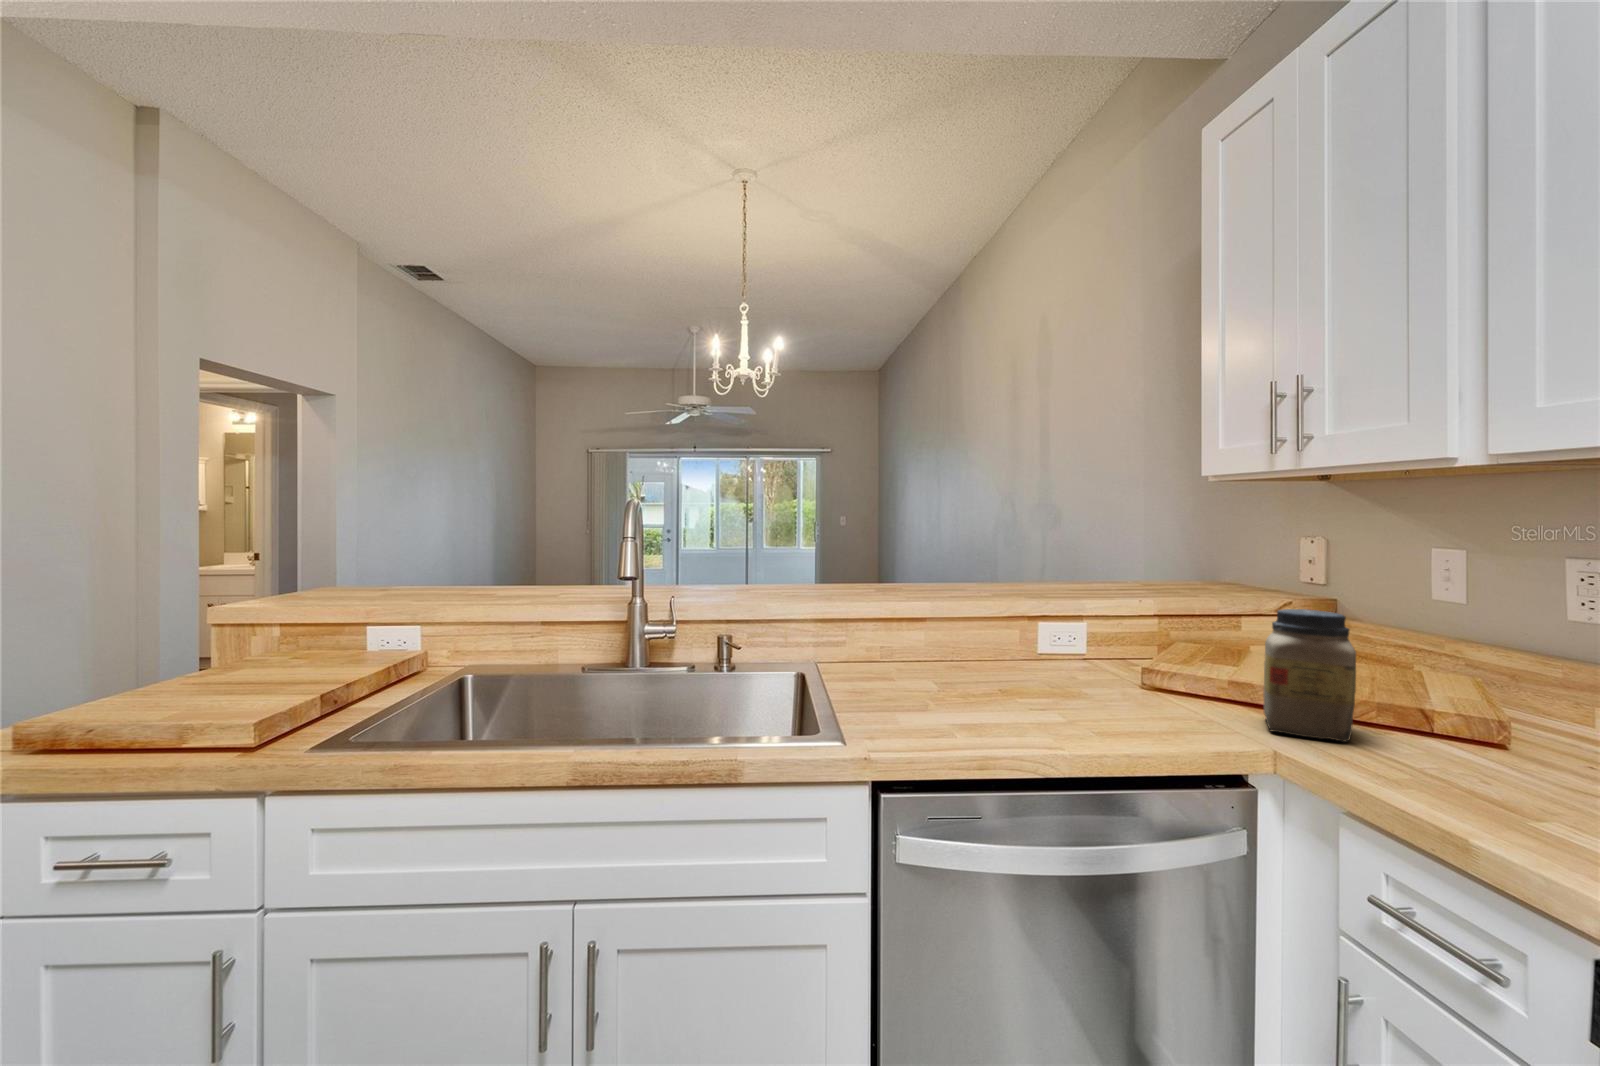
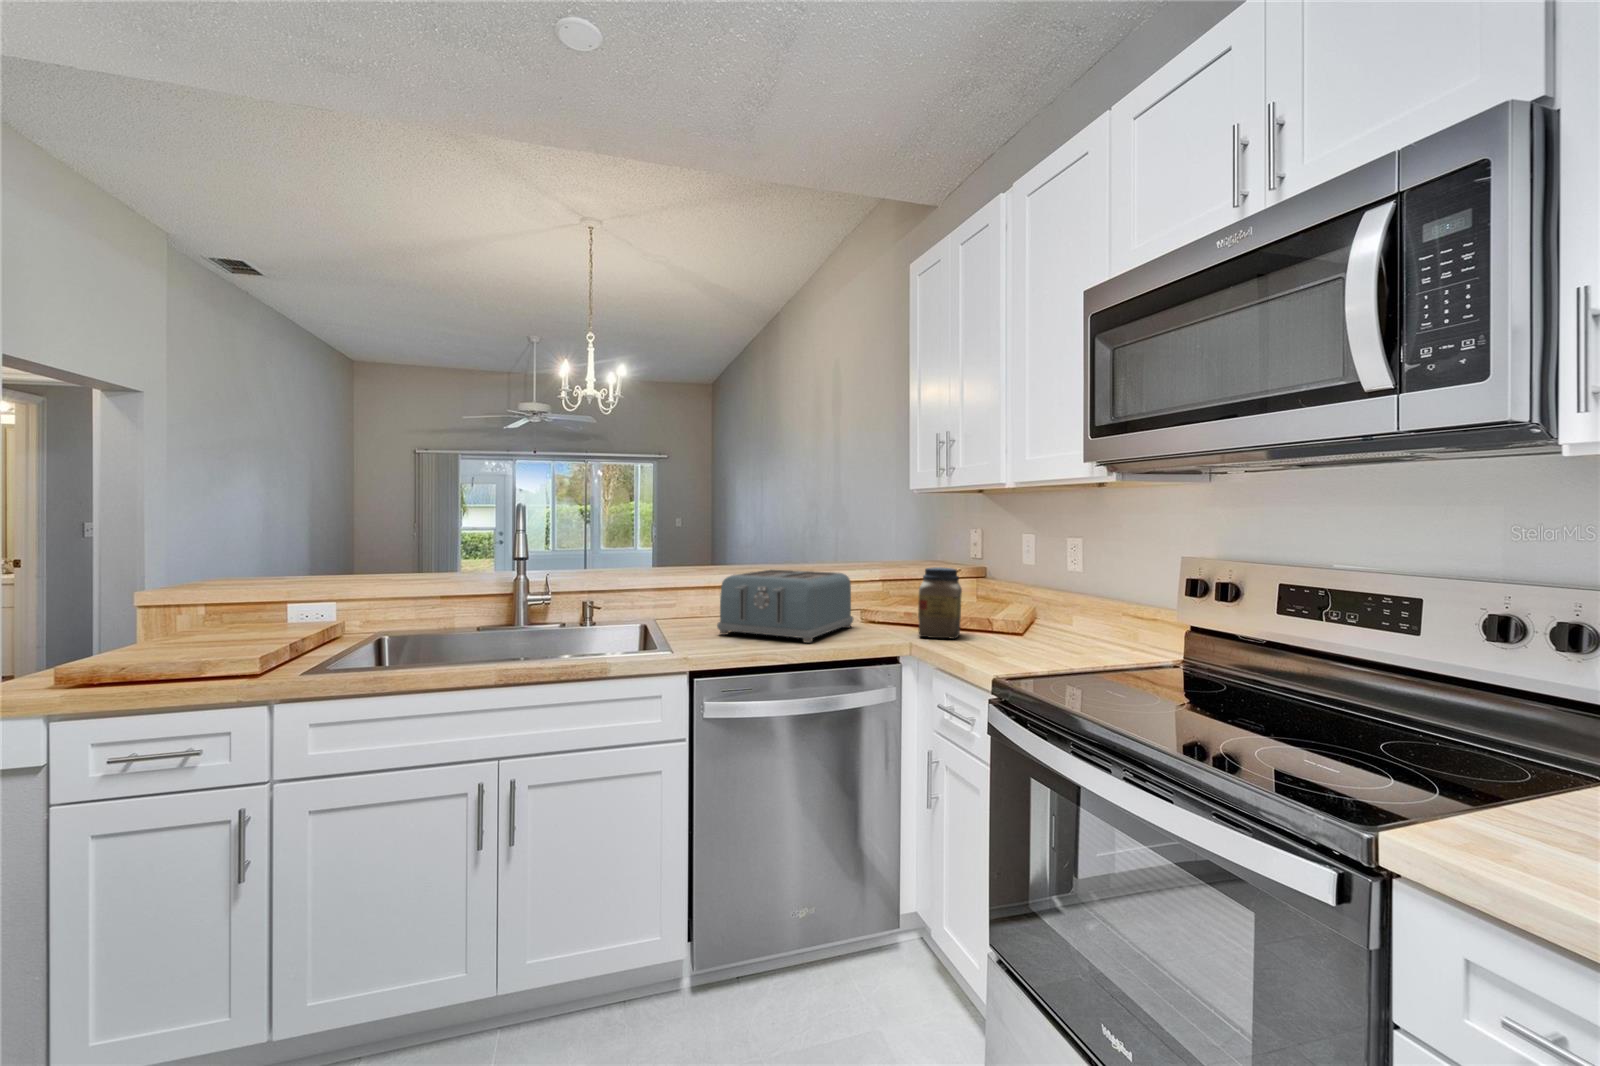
toaster: none [911,598,1128,732] -> present [717,570,853,643]

